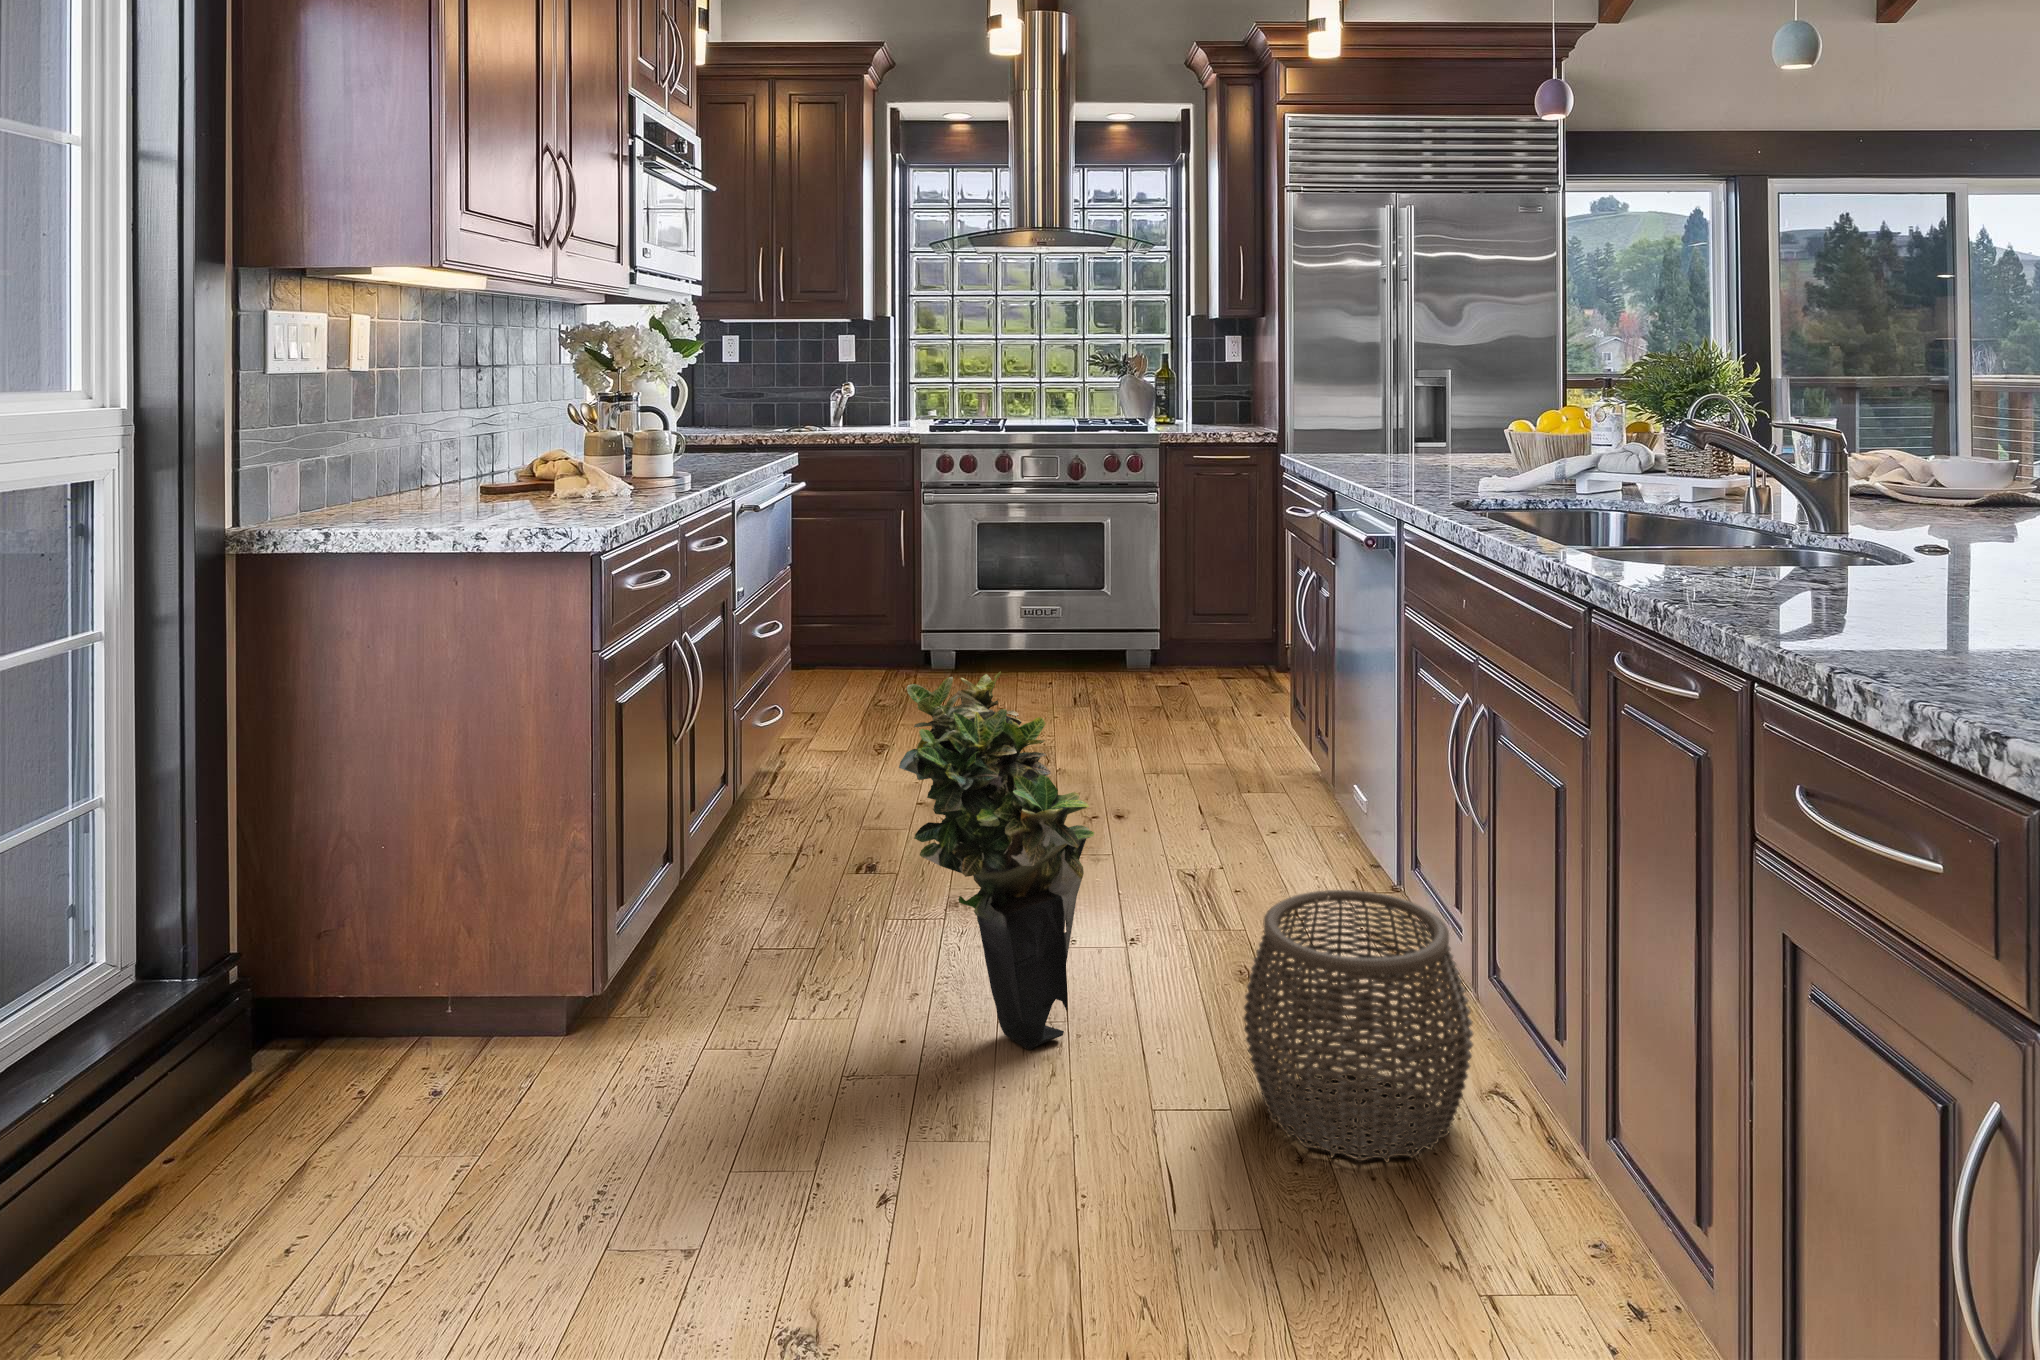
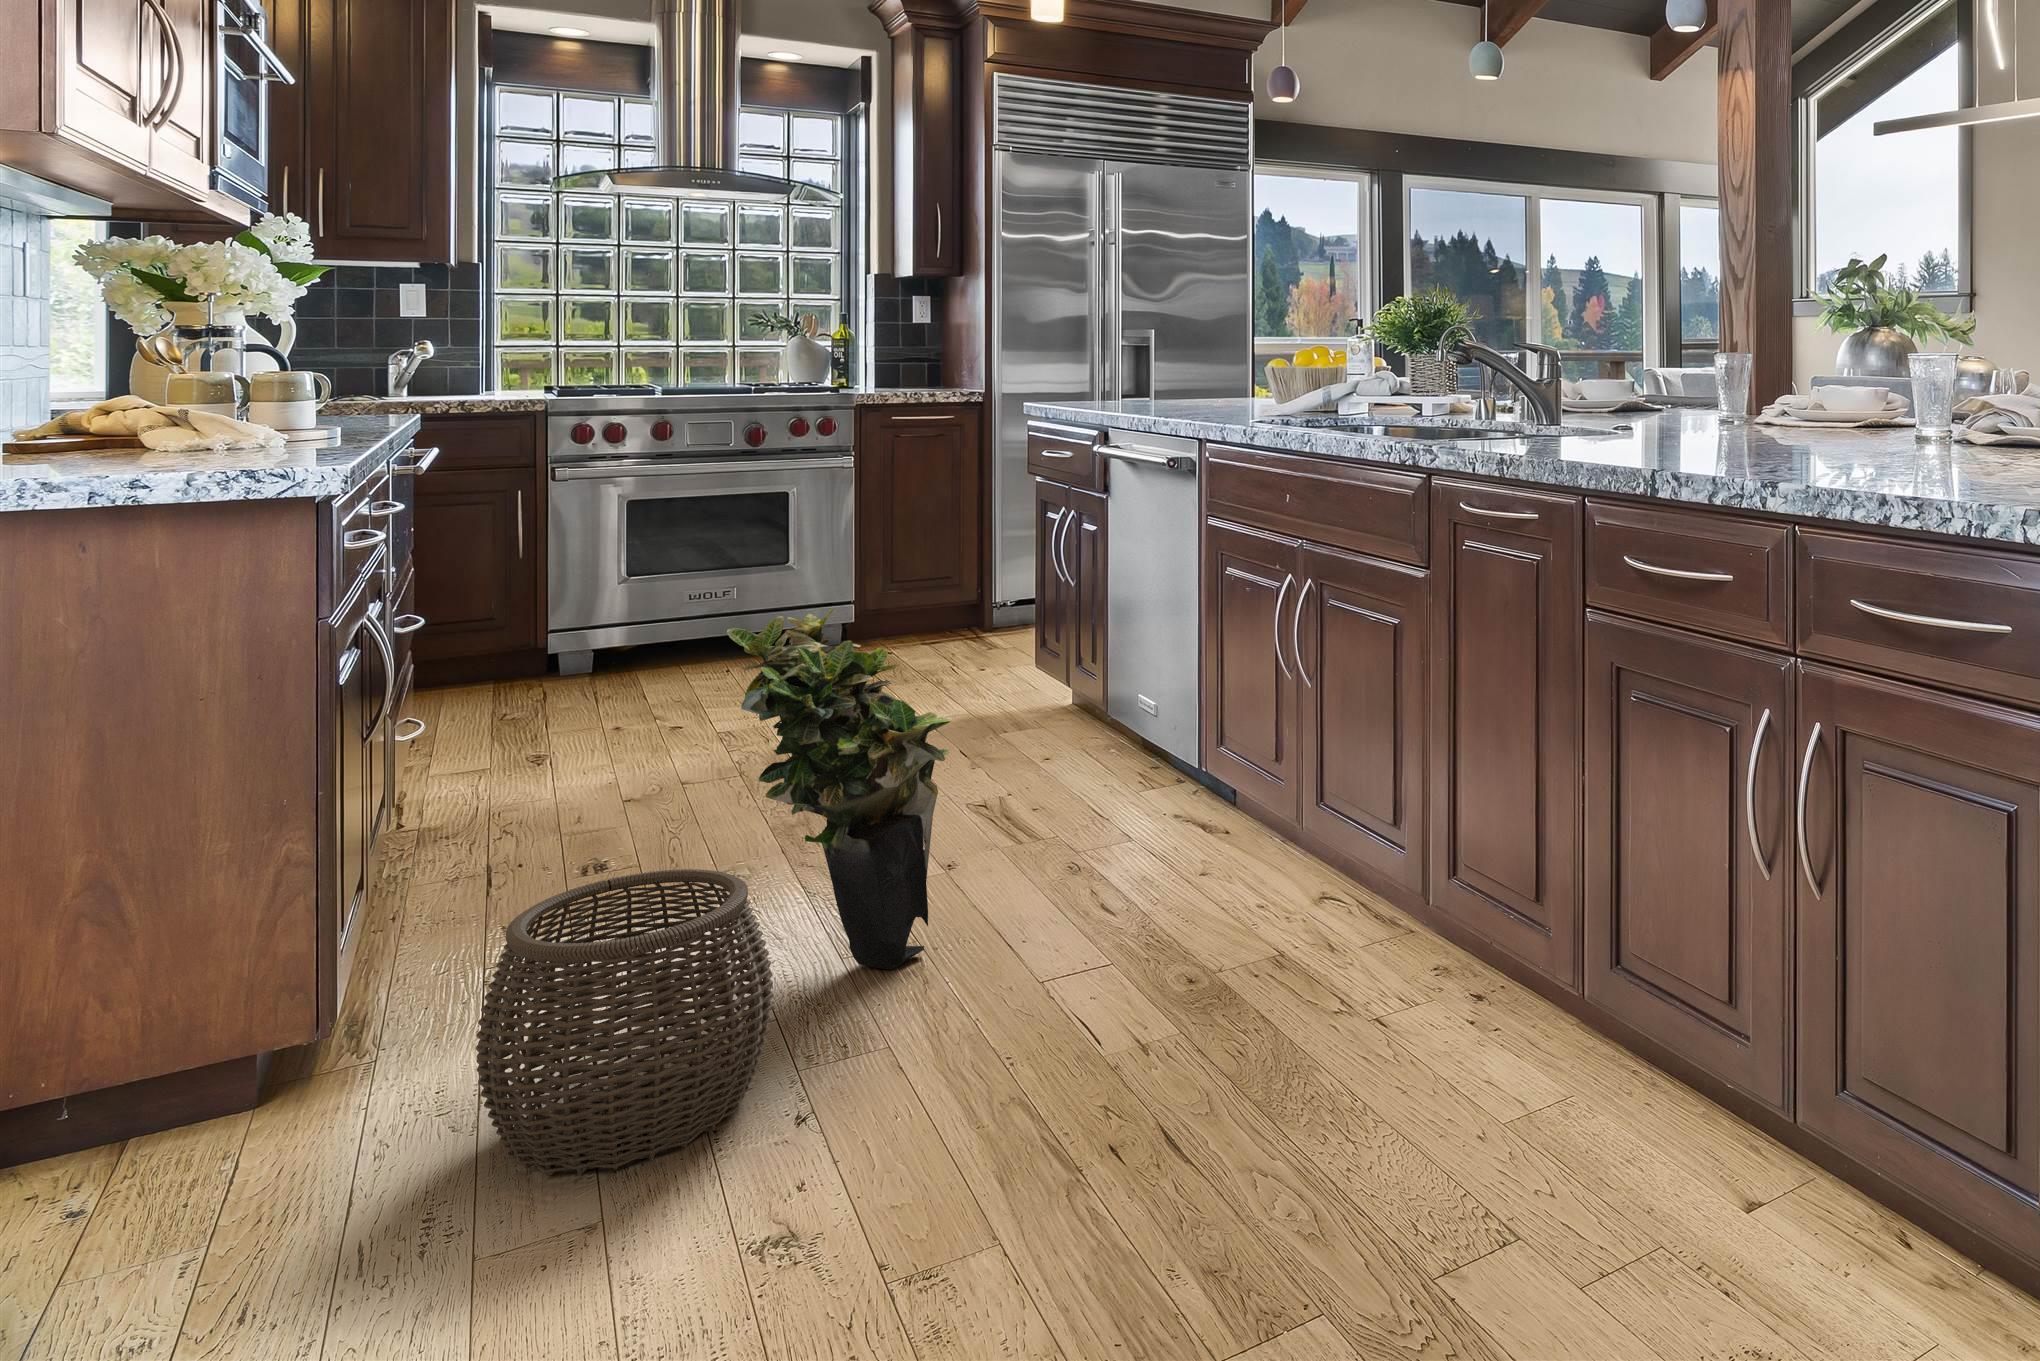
woven basket: present [1244,890,1473,1162] -> present [476,869,774,1175]

